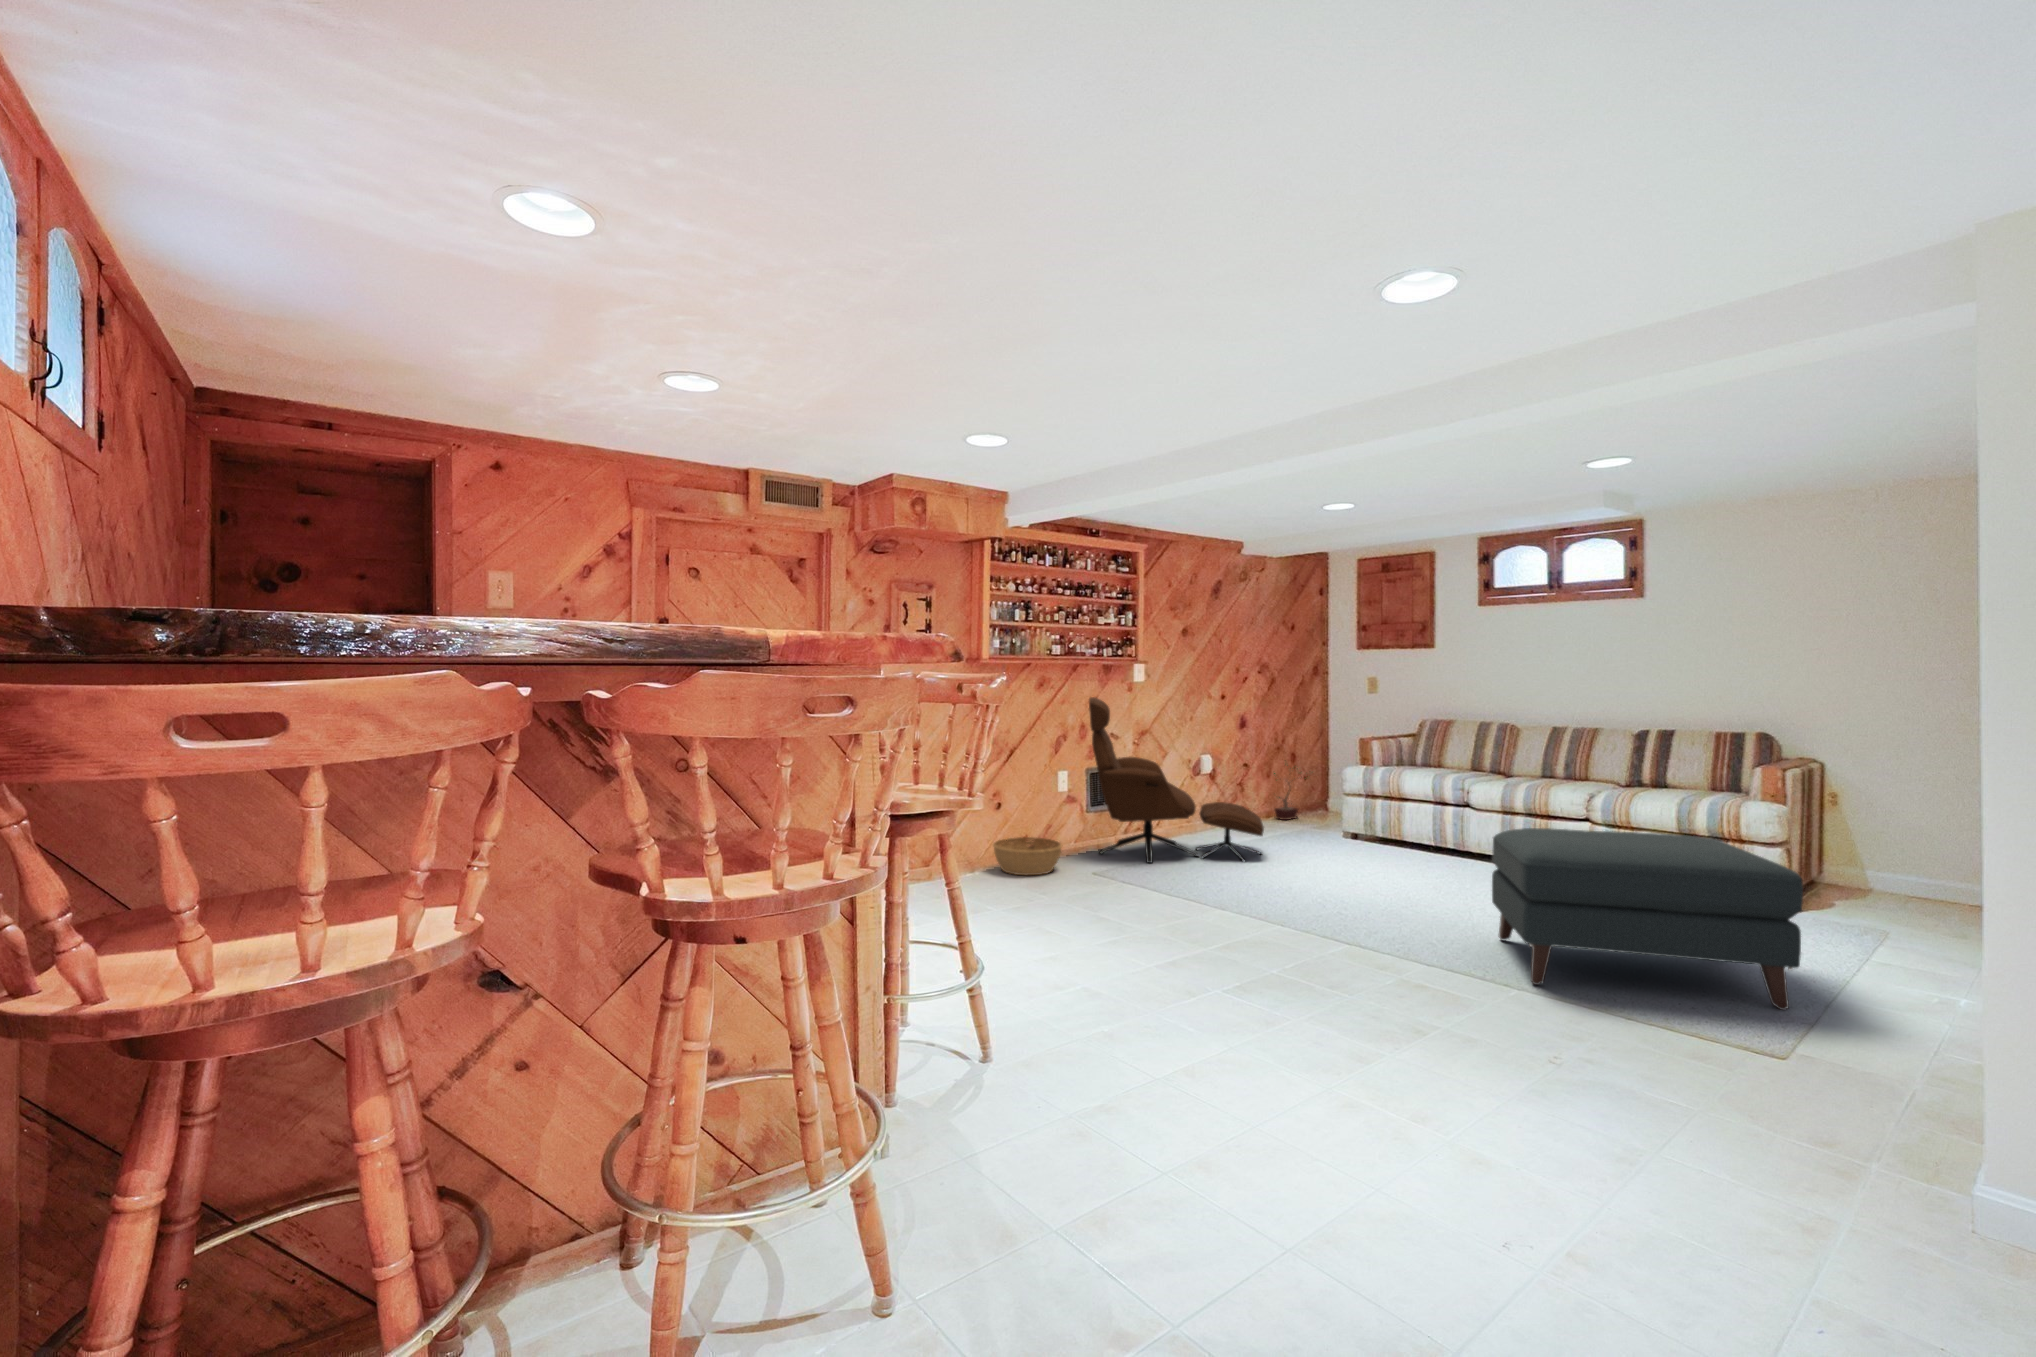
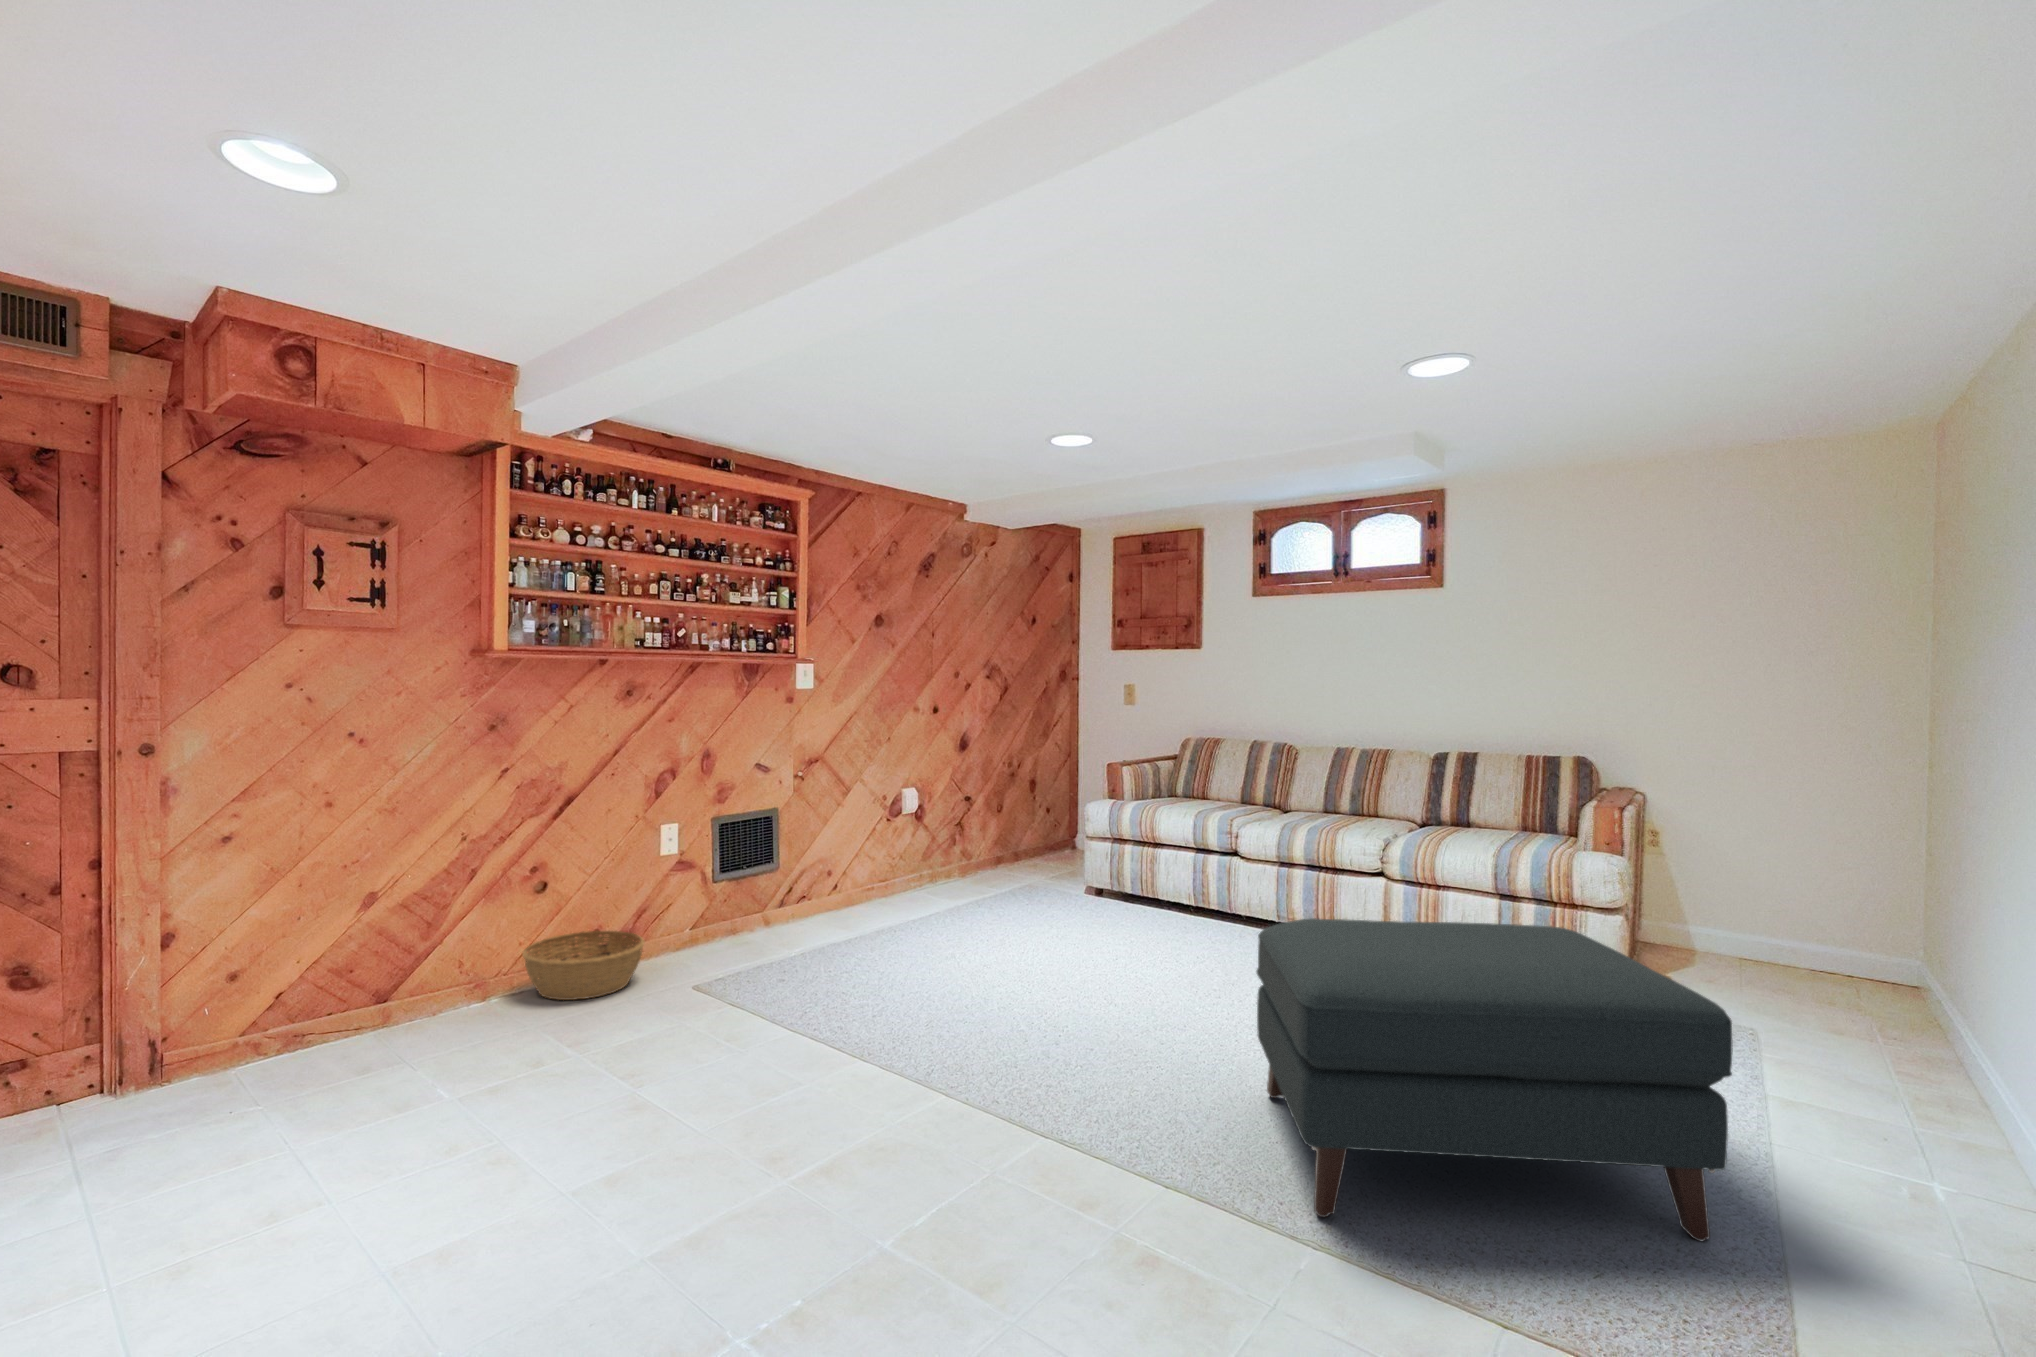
lounge chair: present [1089,697,1264,863] -> none [705,710,967,961]
potted plant: present [1274,764,1306,820] -> none [1003,791,1058,872]

